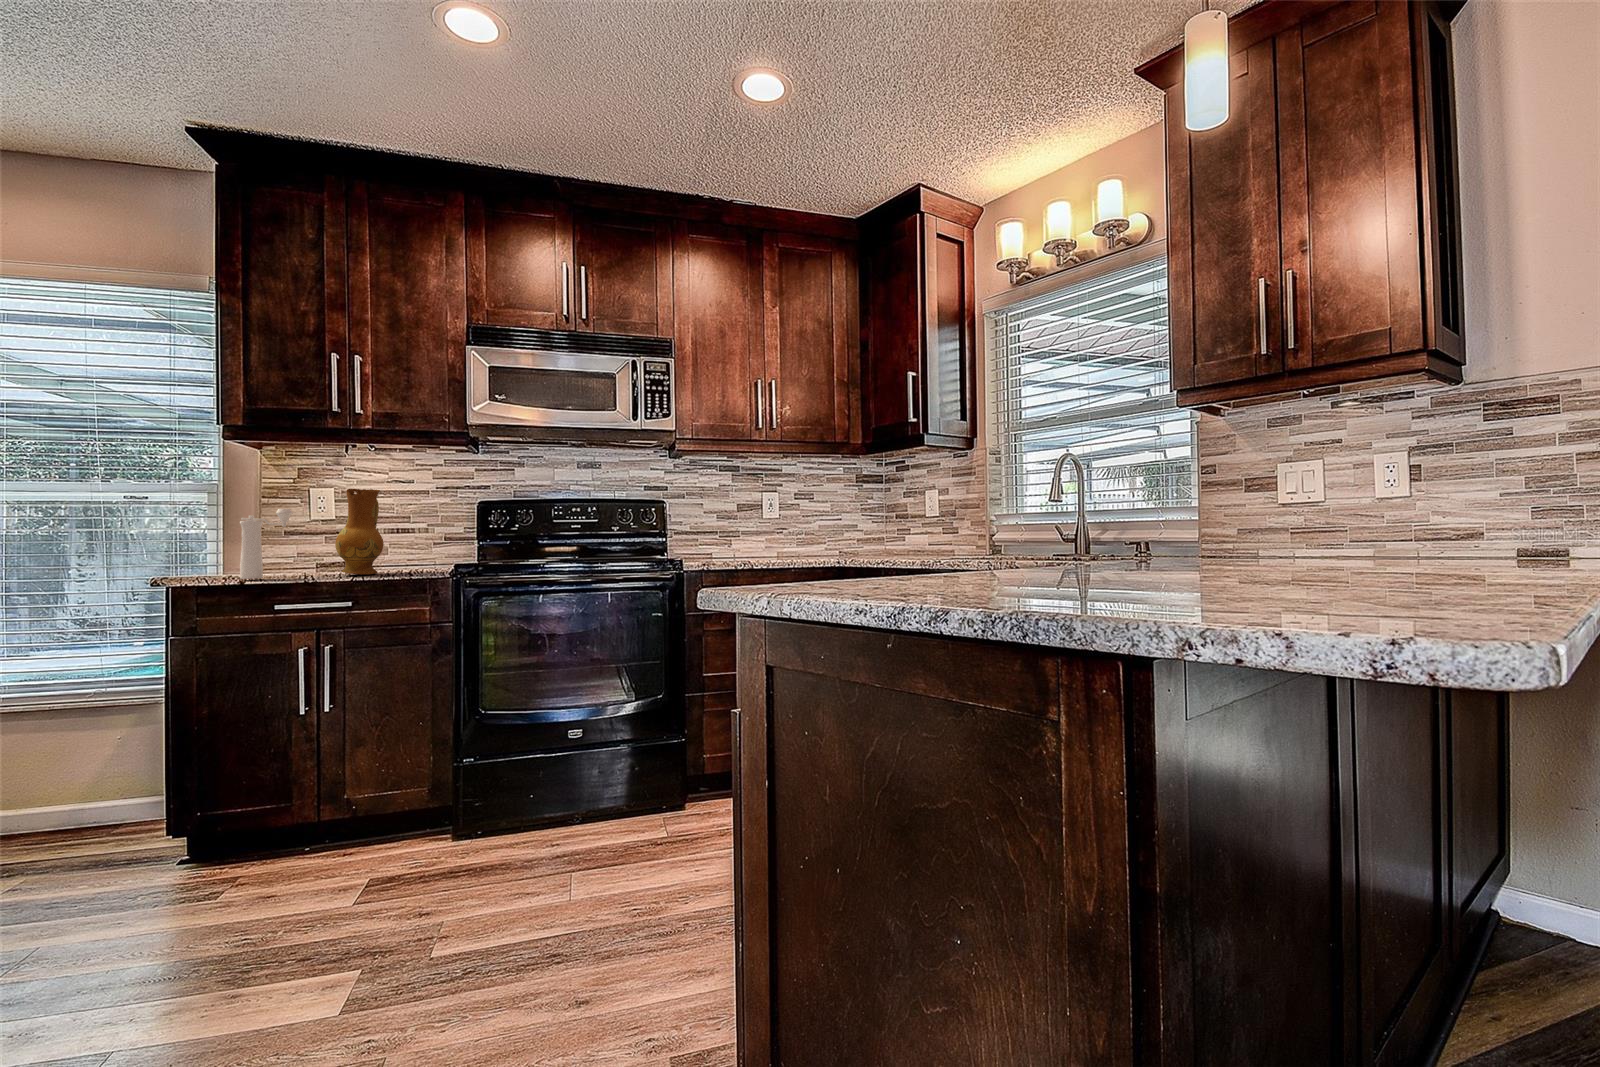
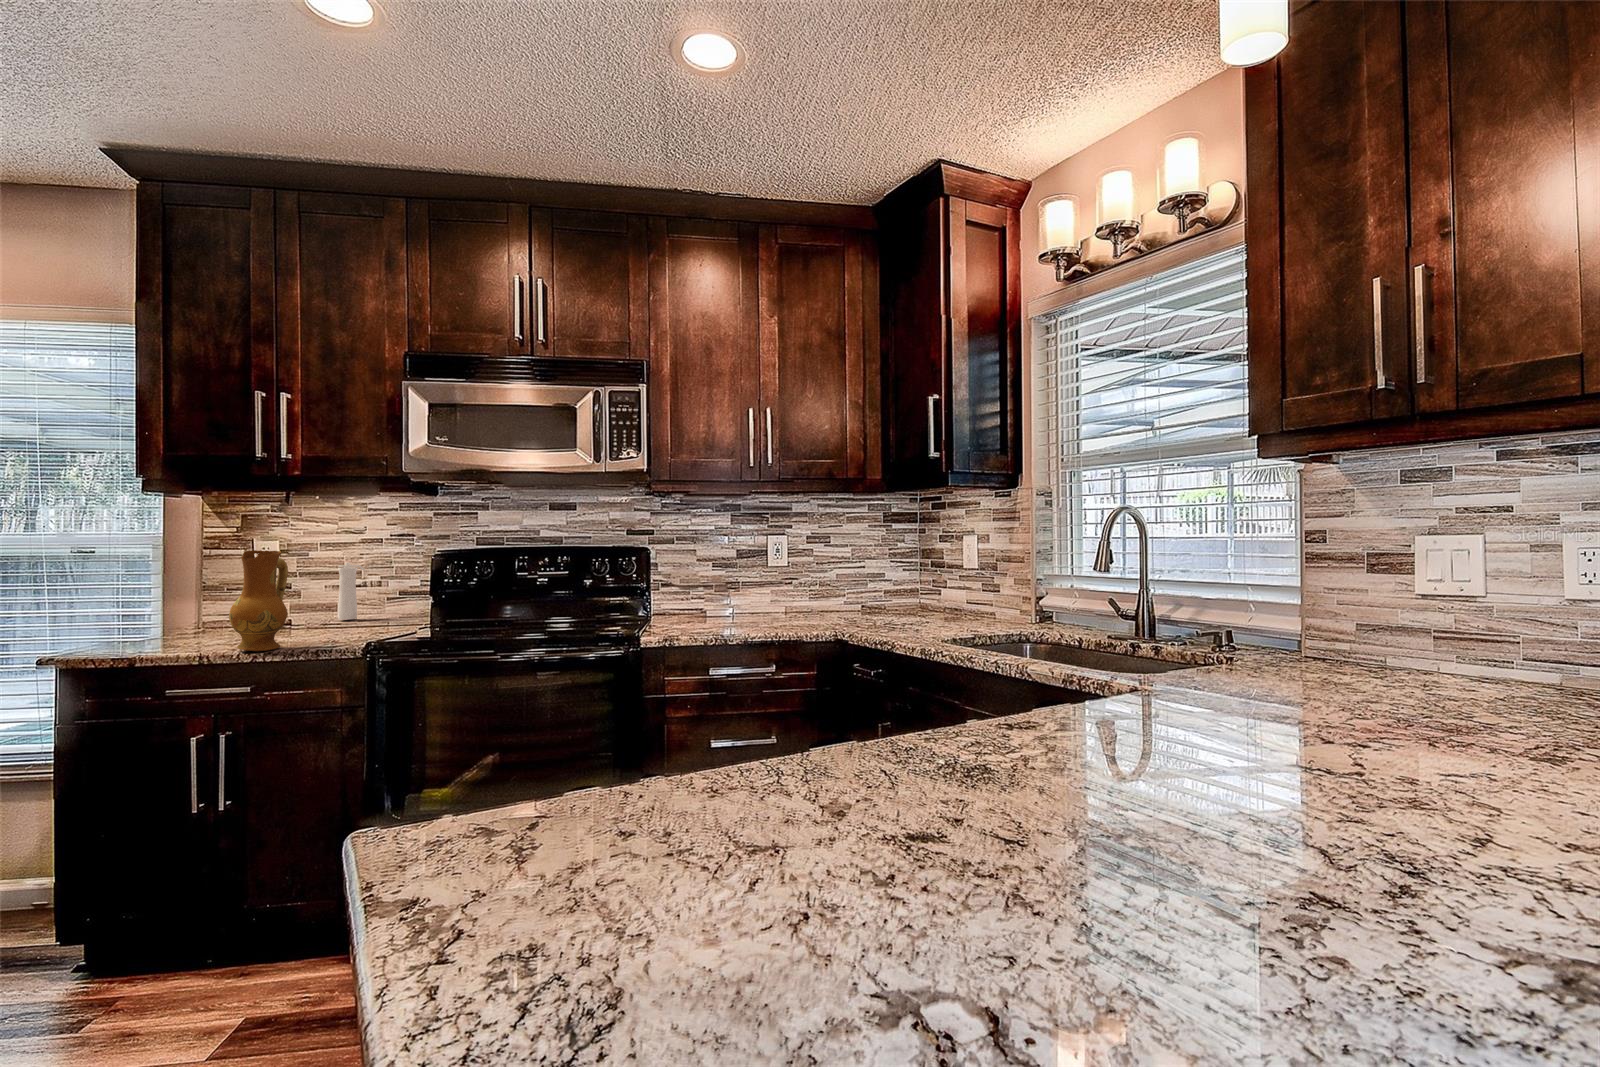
pepper mill: present [240,509,292,579] -> present [338,563,365,620]

